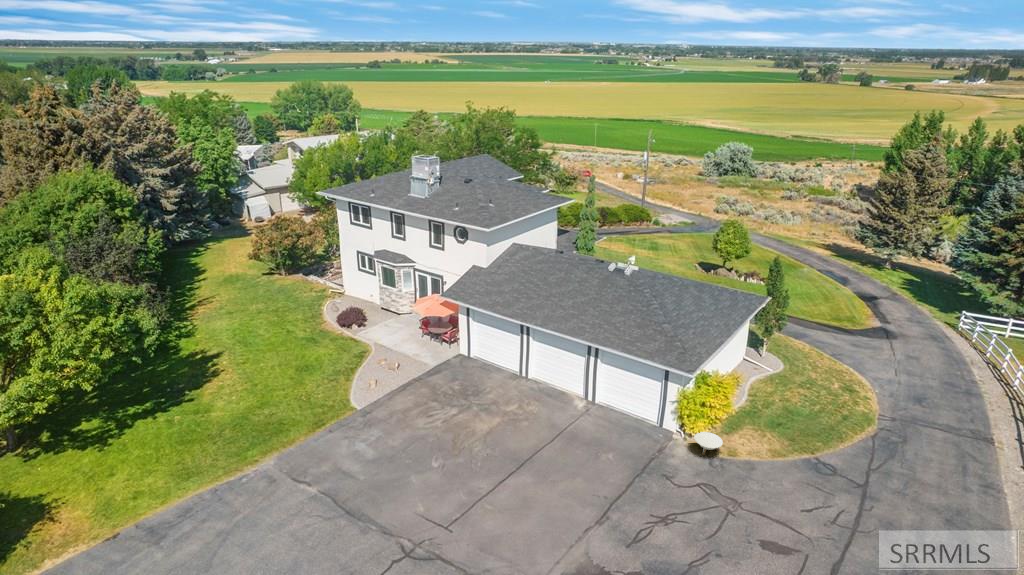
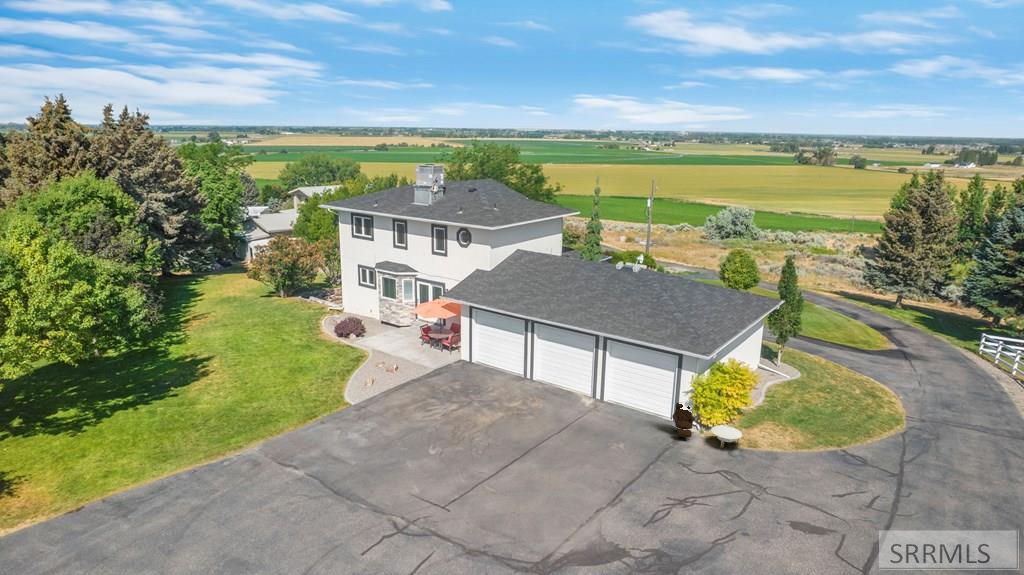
lounge chair: none [659,410,680,448] -> present [672,403,695,441]

